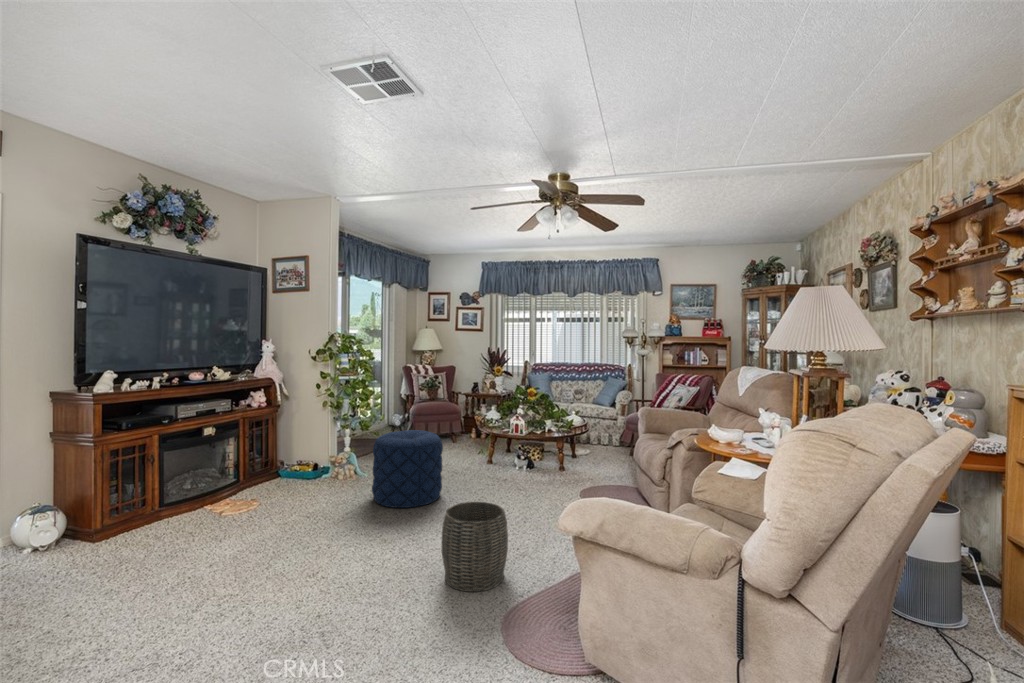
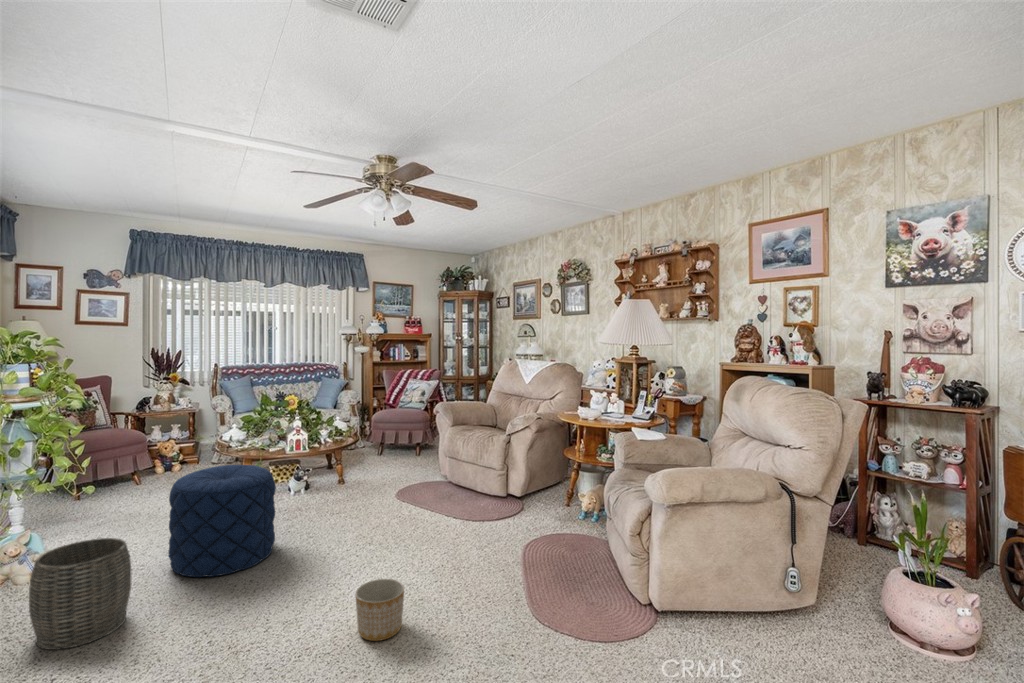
woven basket: present [442,502,508,592] -> present [29,538,131,650]
planter: none [359,537,400,587] -> present [355,579,404,641]

